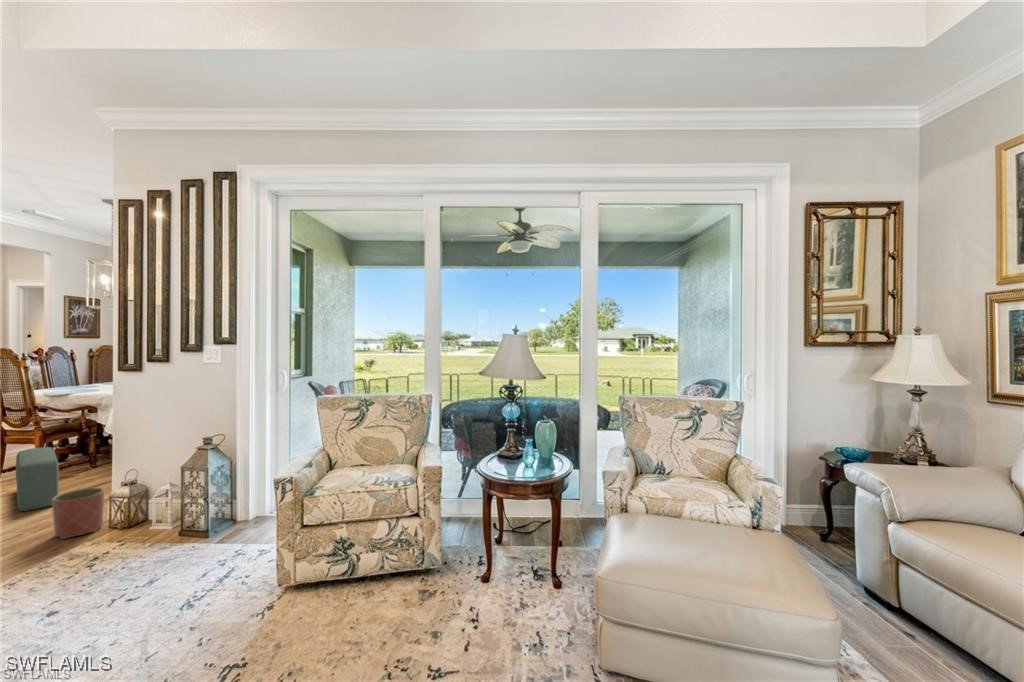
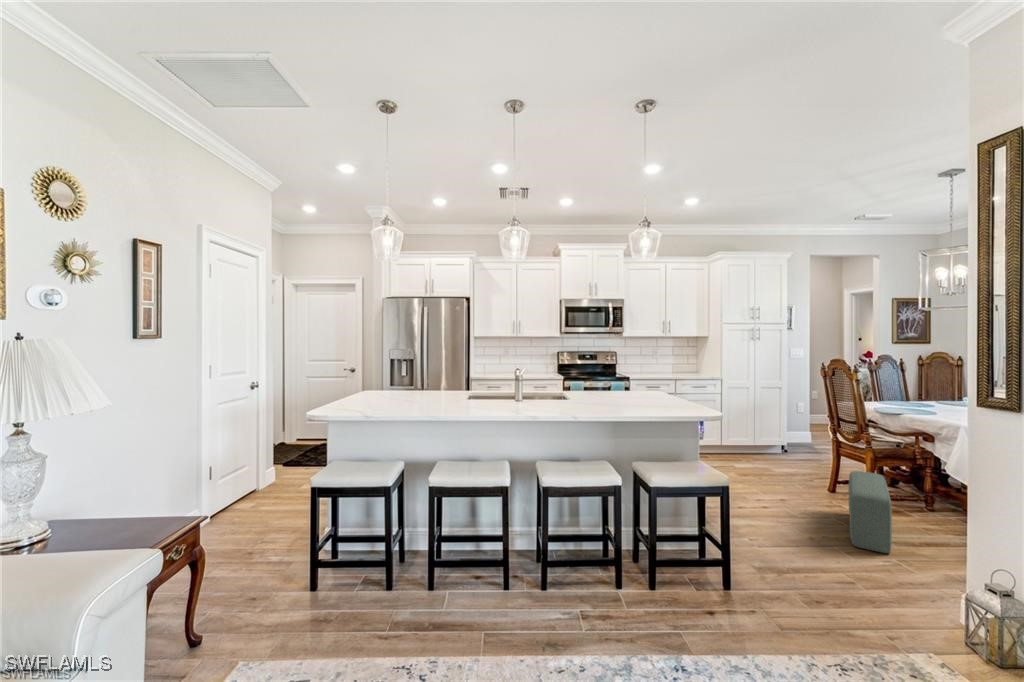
planter: present [52,488,104,539] -> none [887,557,956,636]

